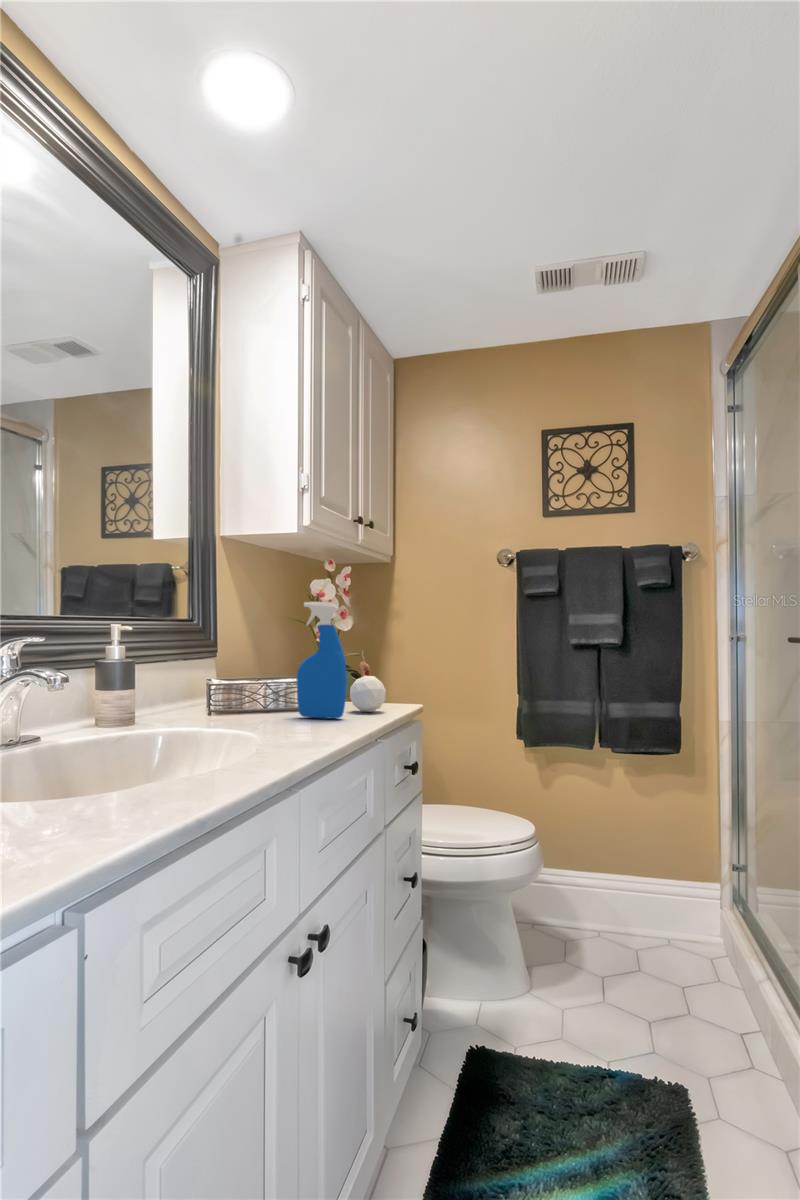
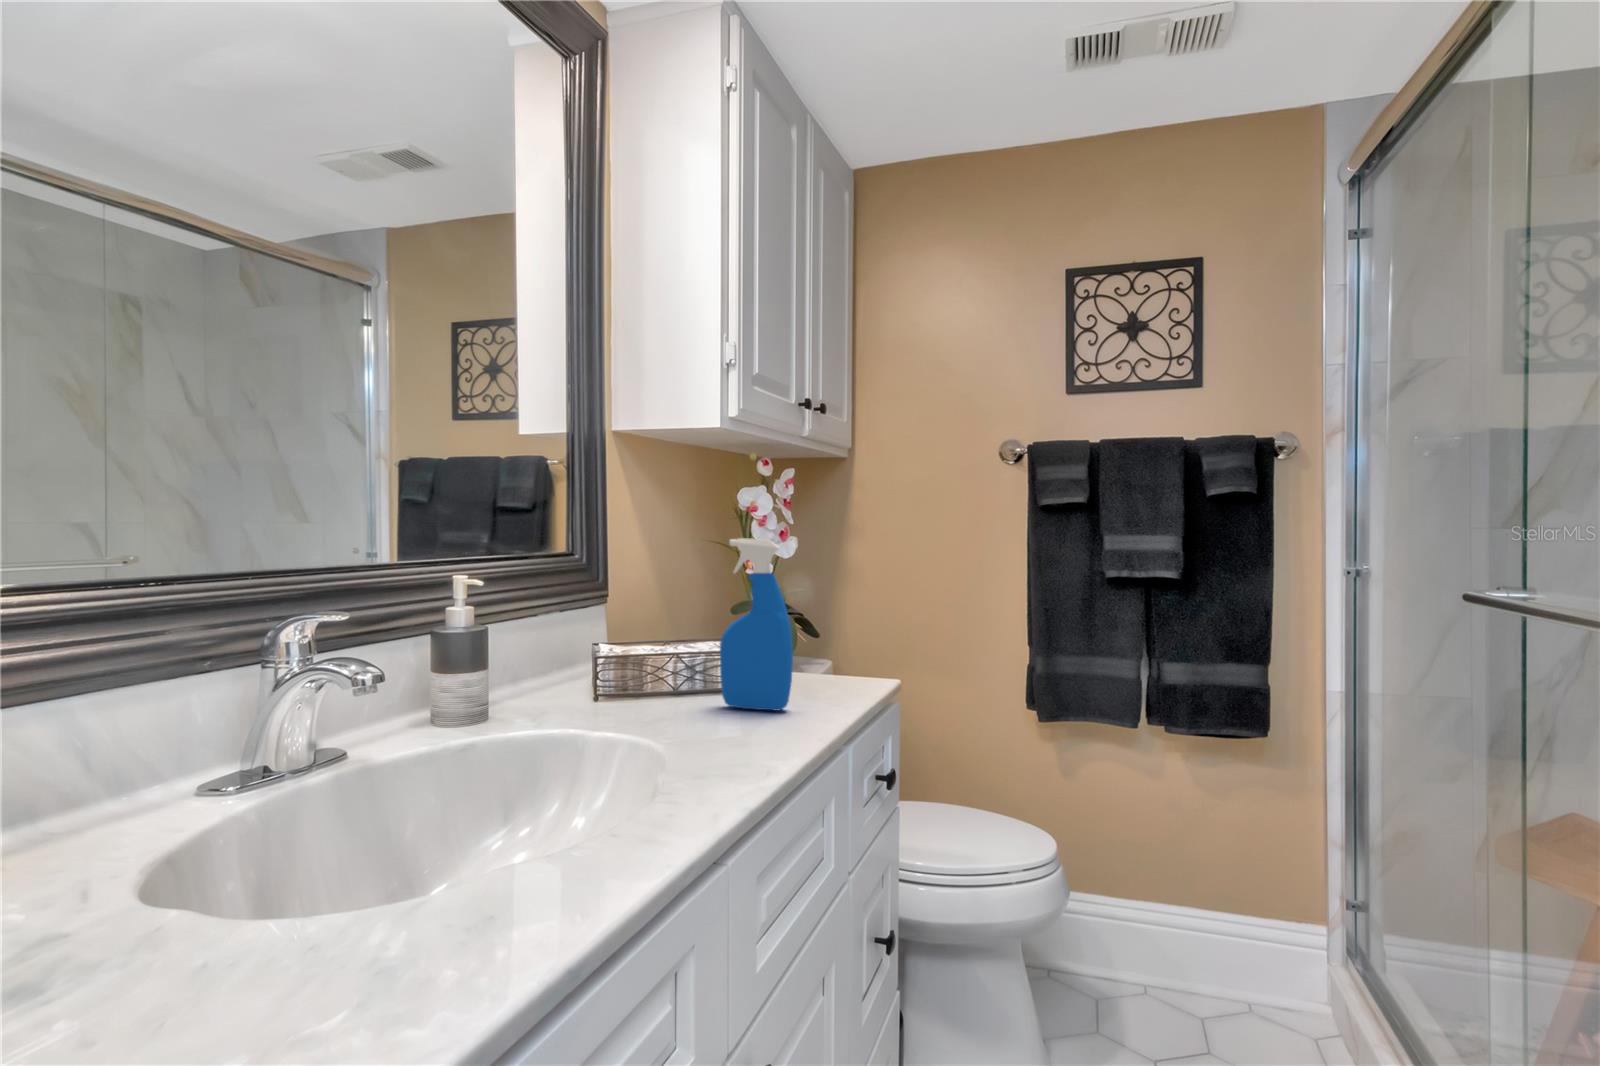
candle: present [350,650,386,712] -> none [797,603,849,695]

